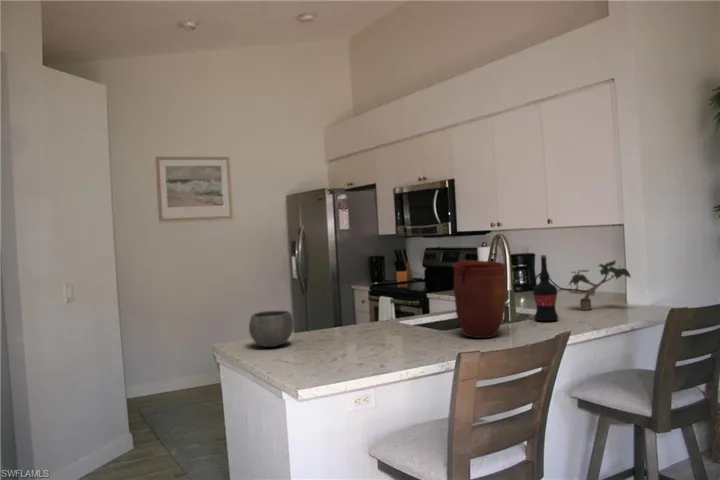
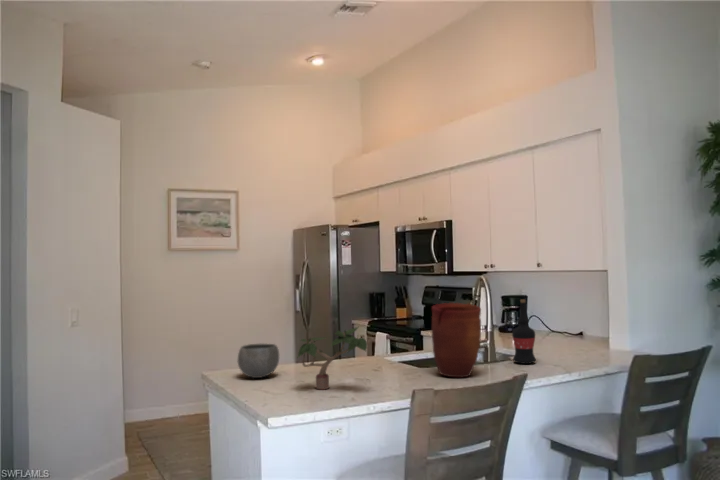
potted plant: present [569,261,631,310] -> present [297,327,367,389]

